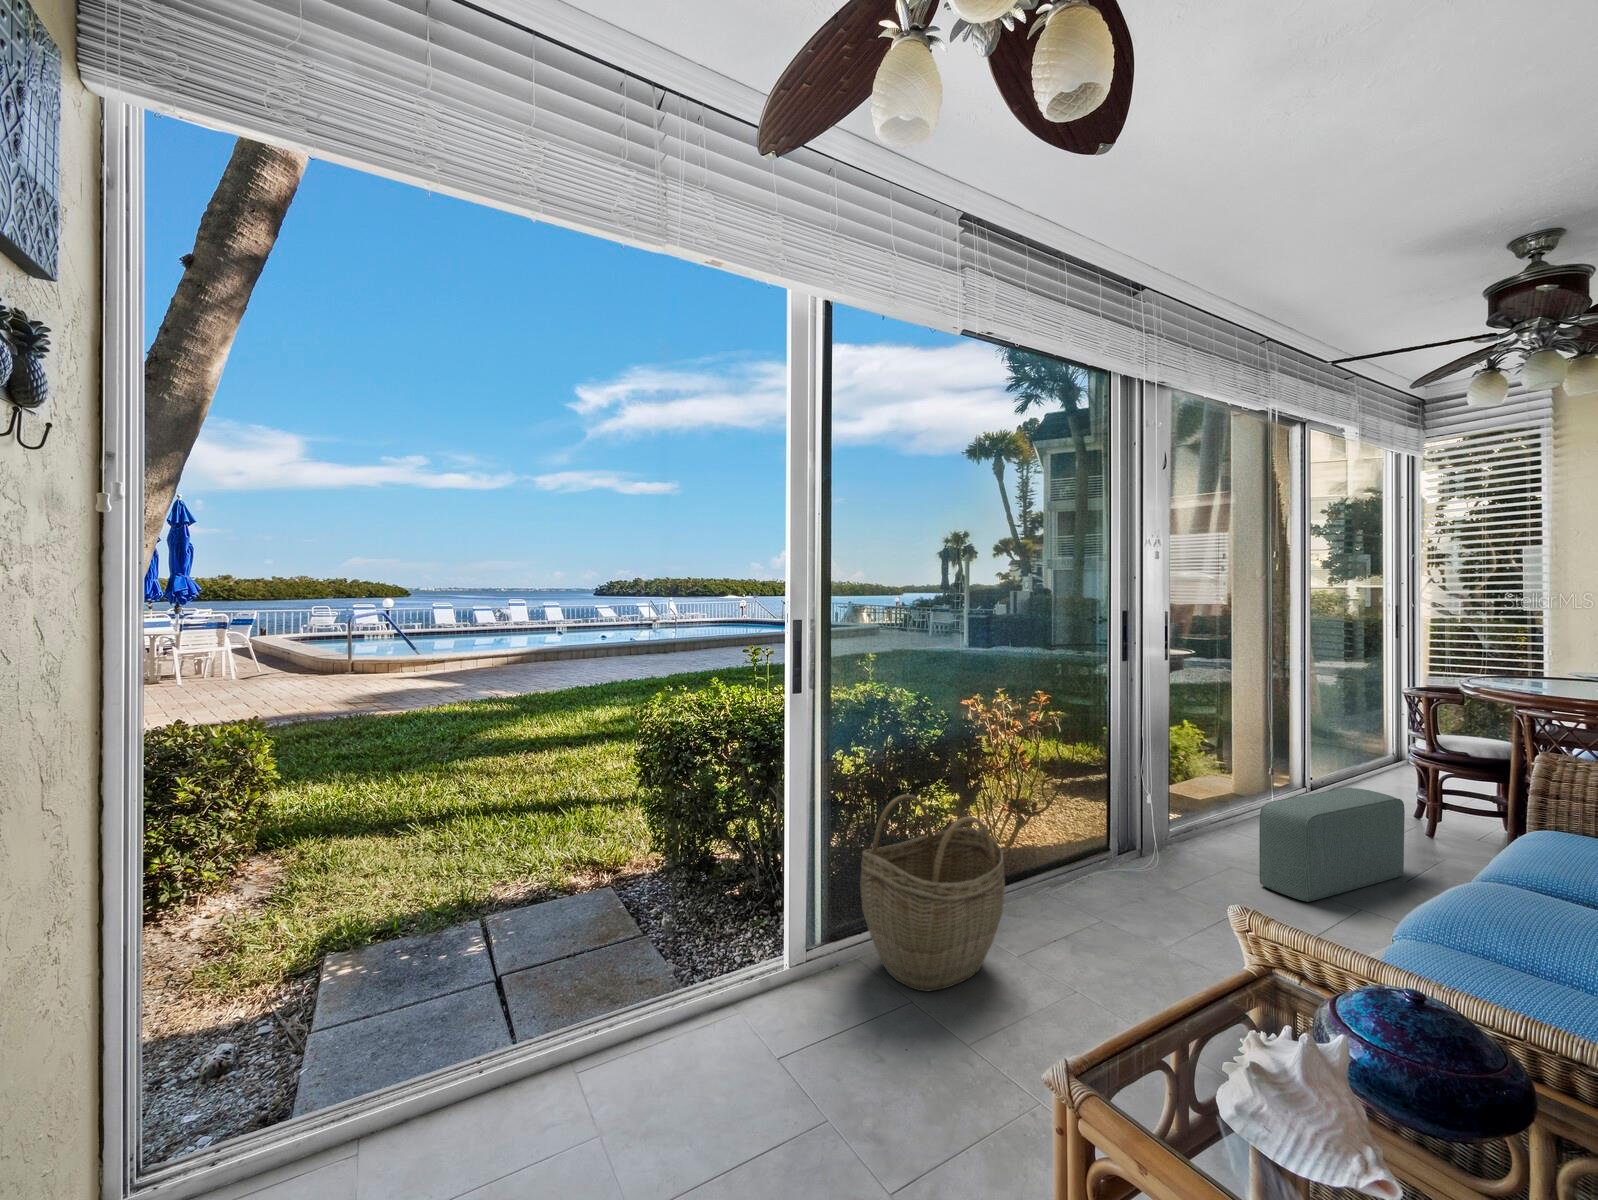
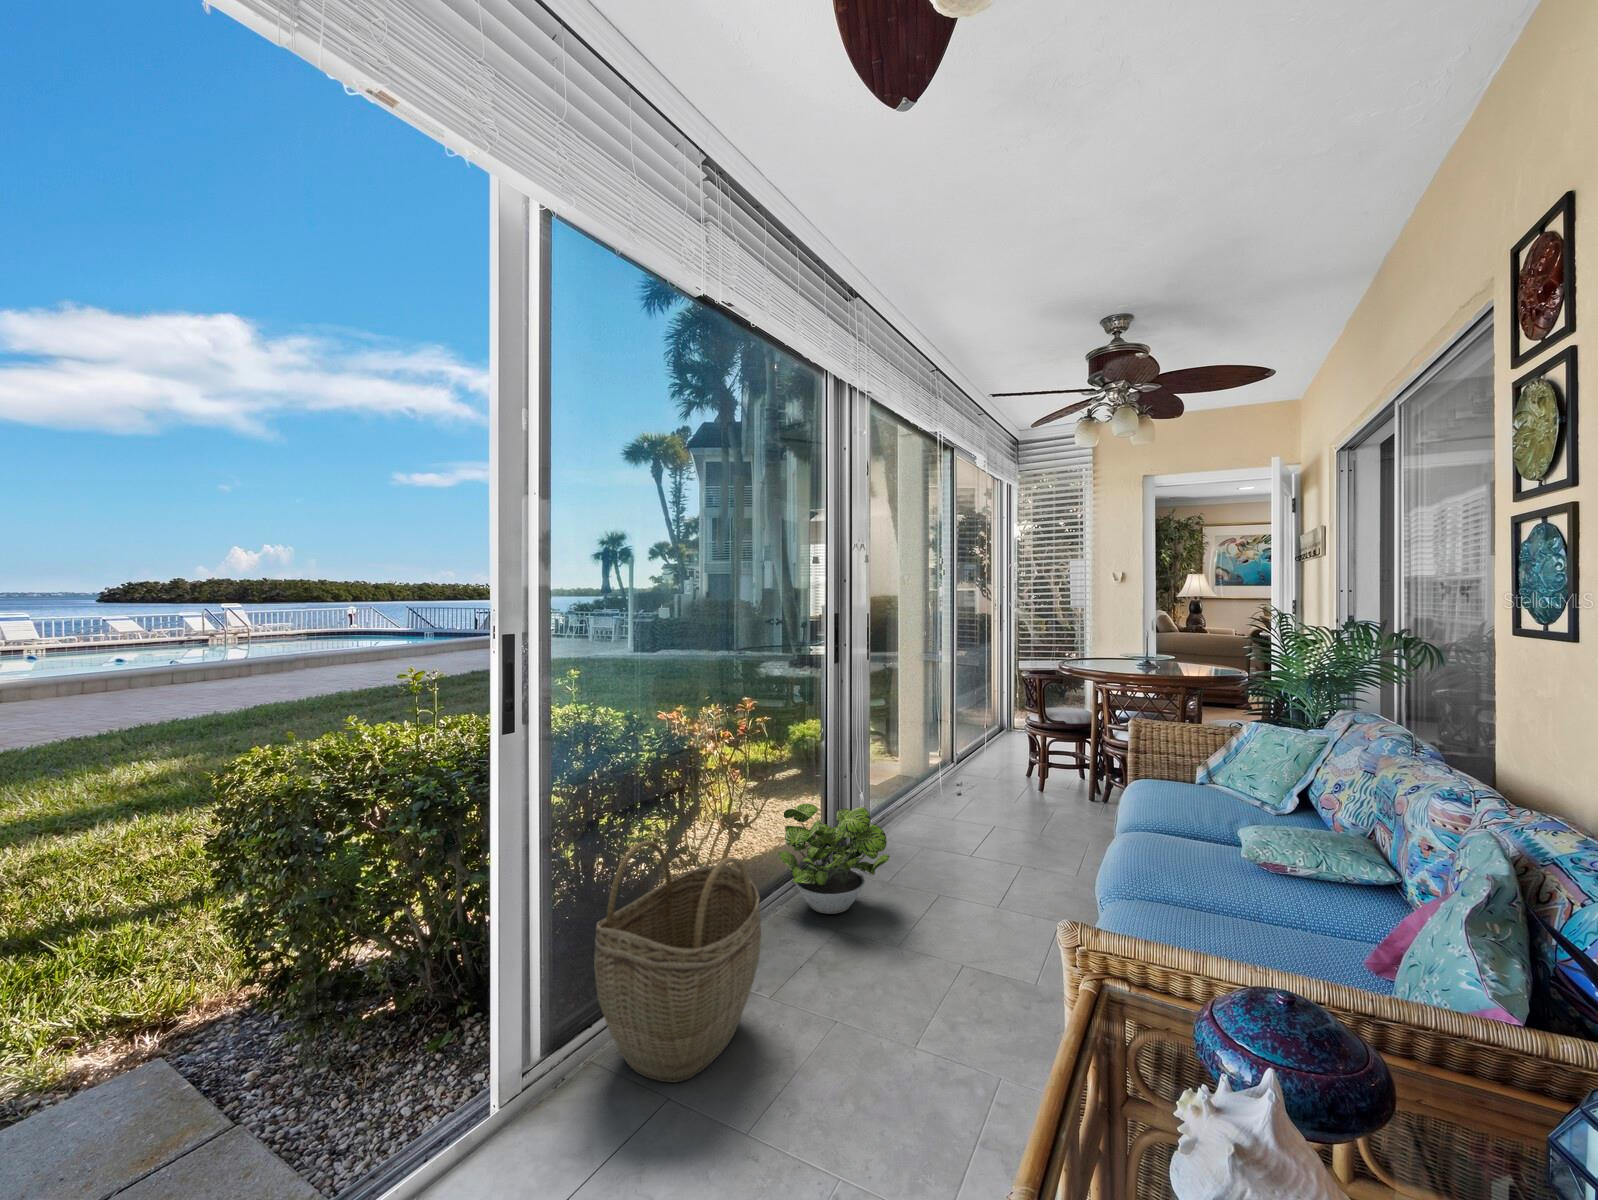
pouf: present [1259,788,1405,902] -> none [943,758,1031,866]
potted plant: none [1053,798,1172,908] -> present [779,804,889,914]

